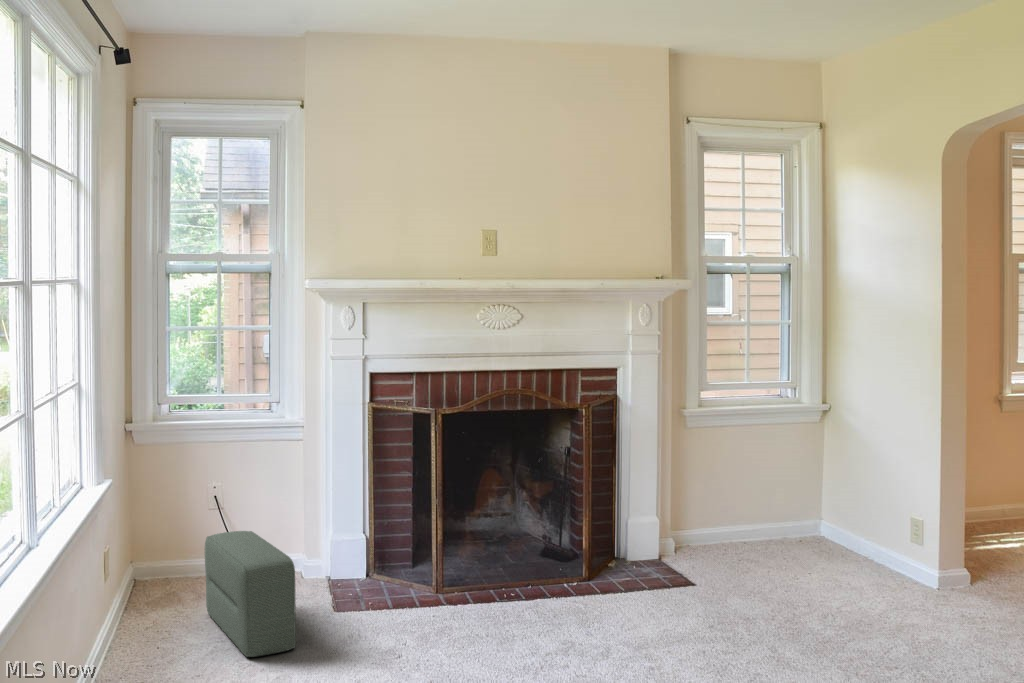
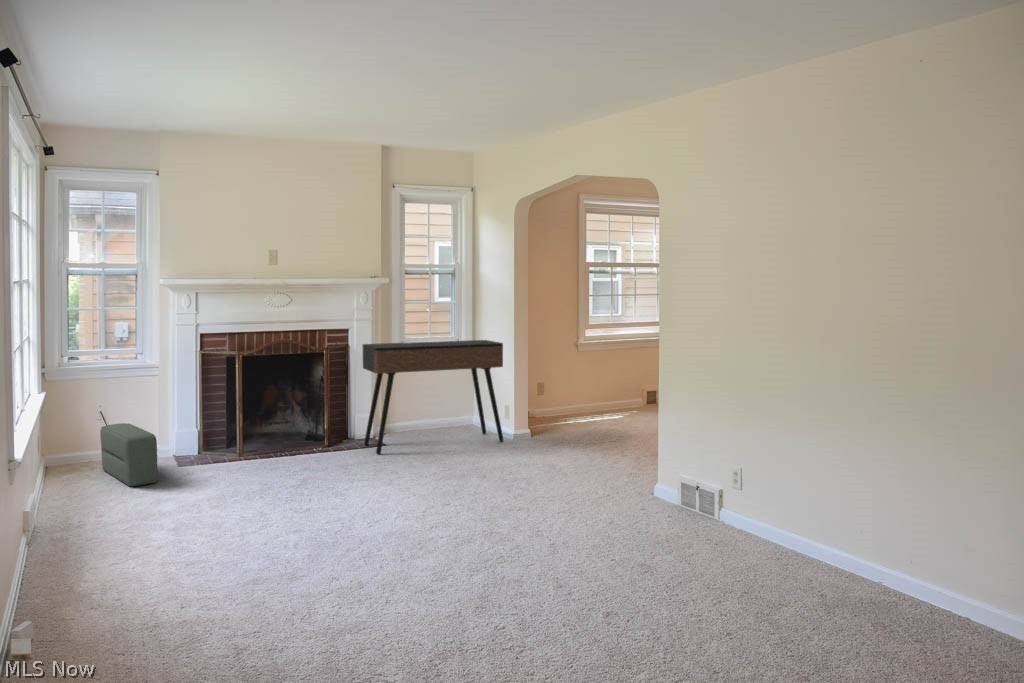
console table: none [645,387,912,600] -> present [363,340,504,454]

